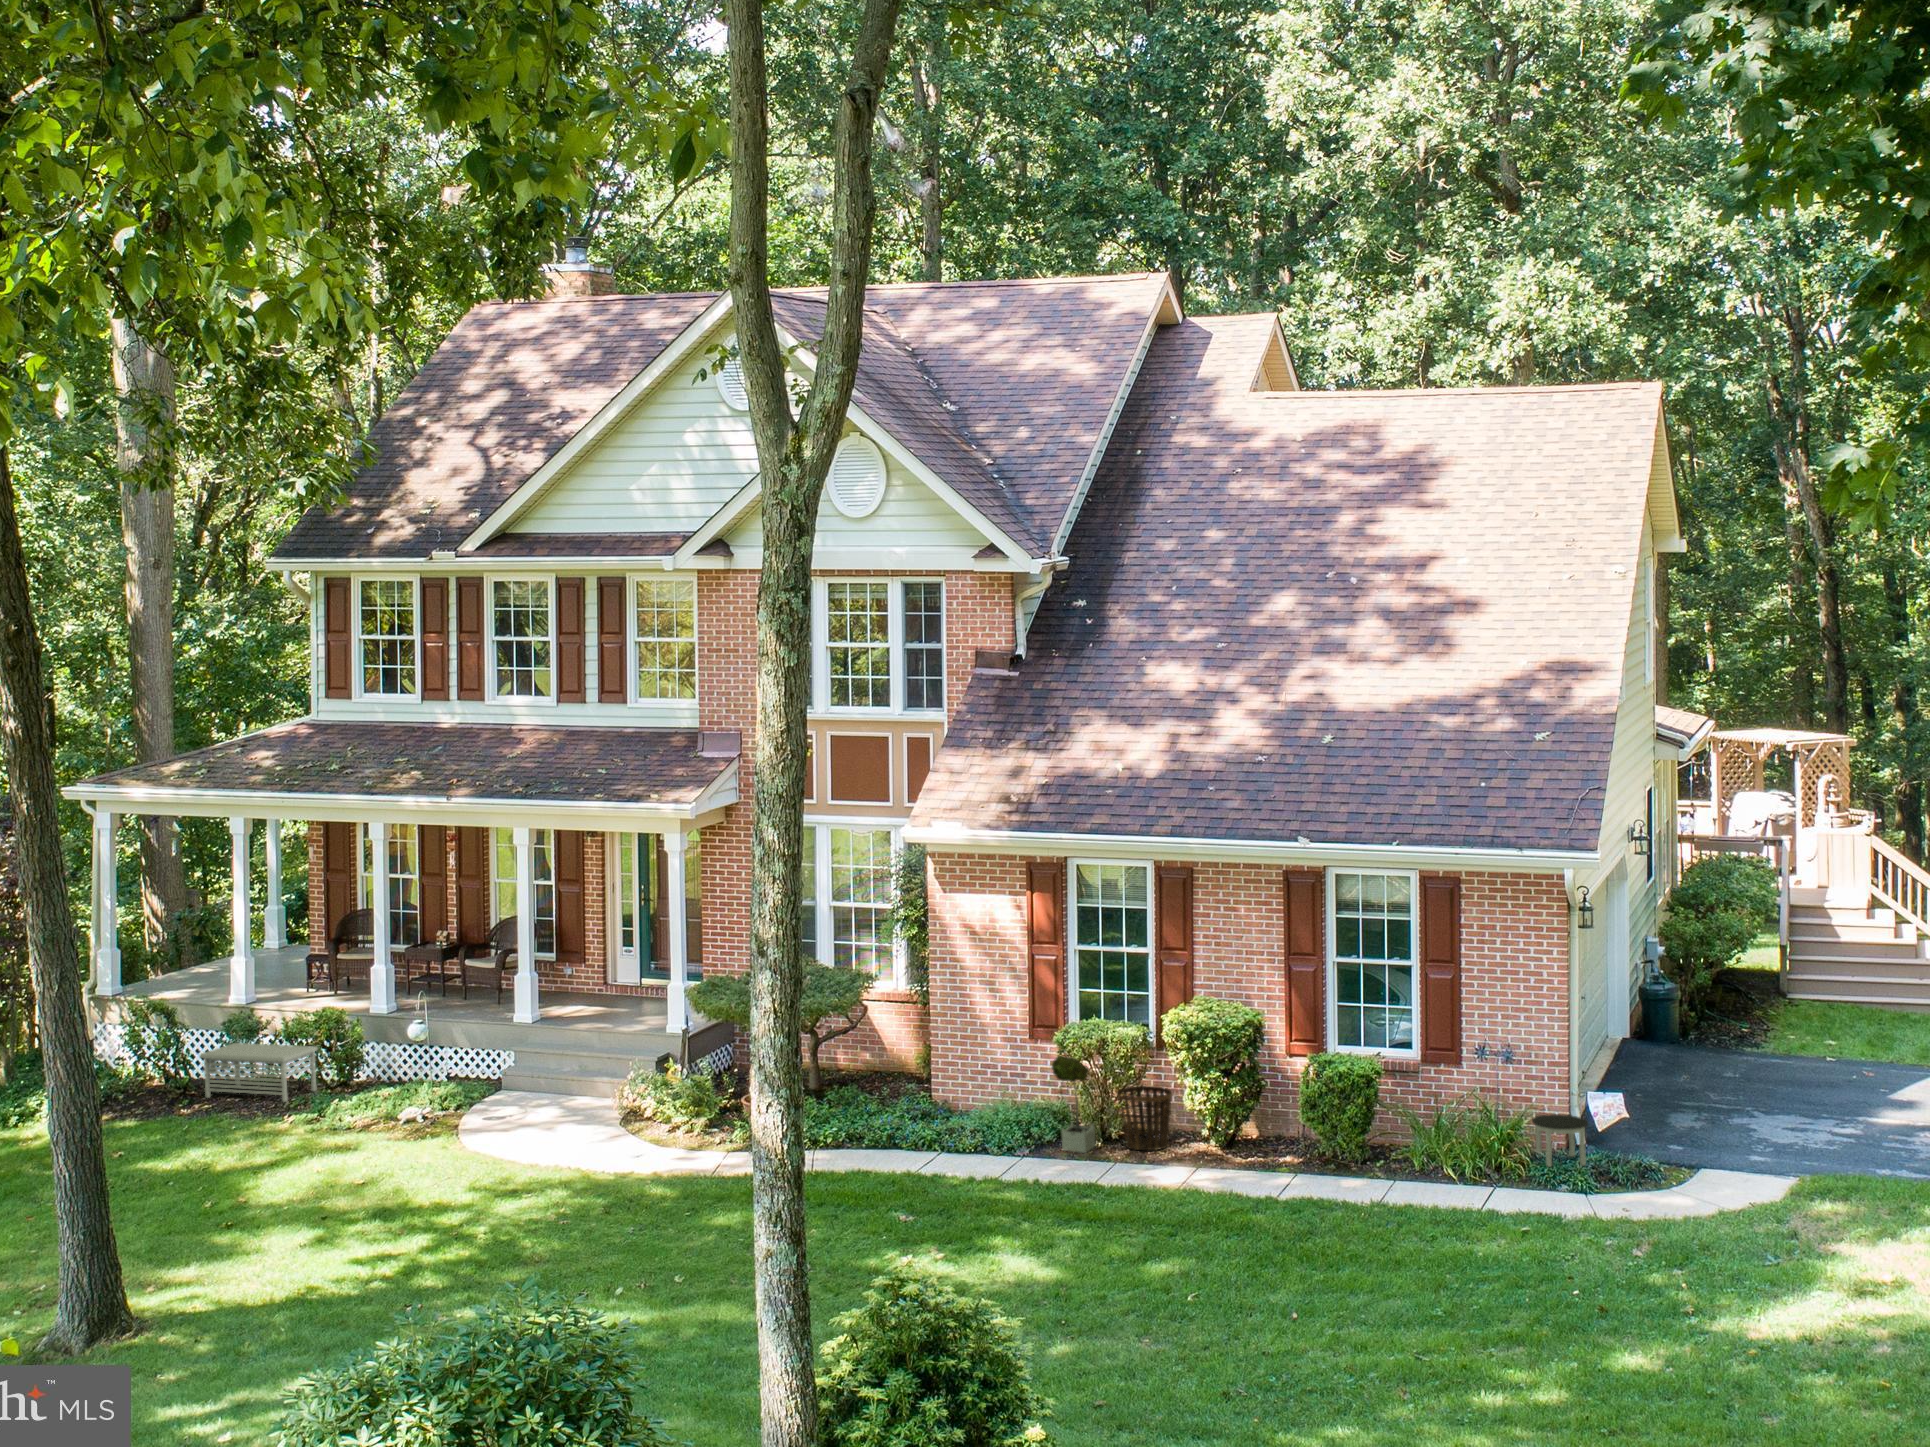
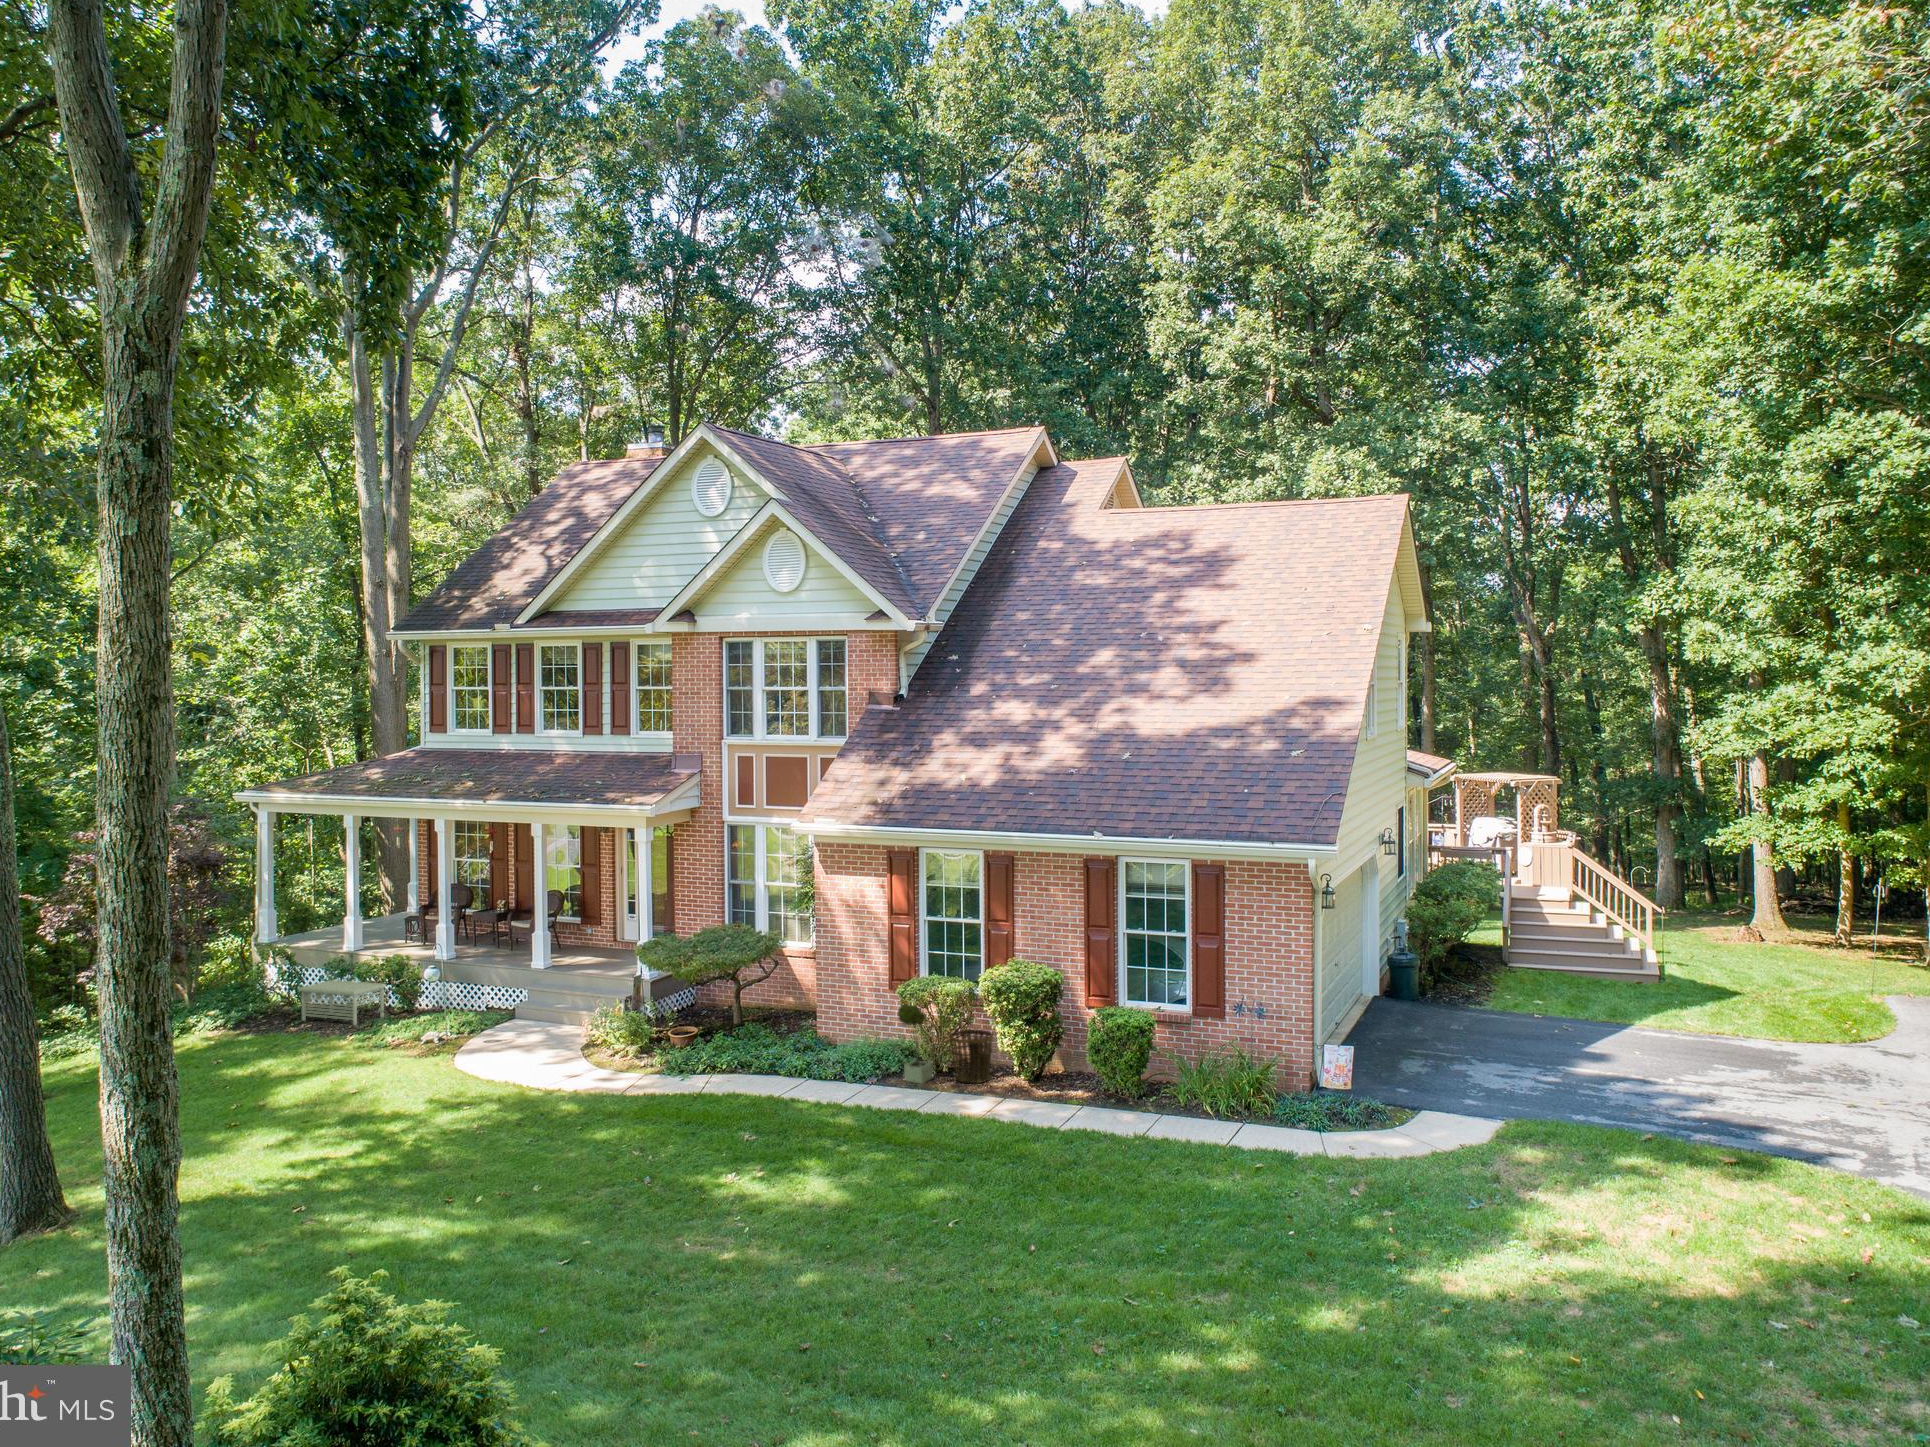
round table: present [1532,1114,1588,1167] -> none [1280,1062,1326,1107]

